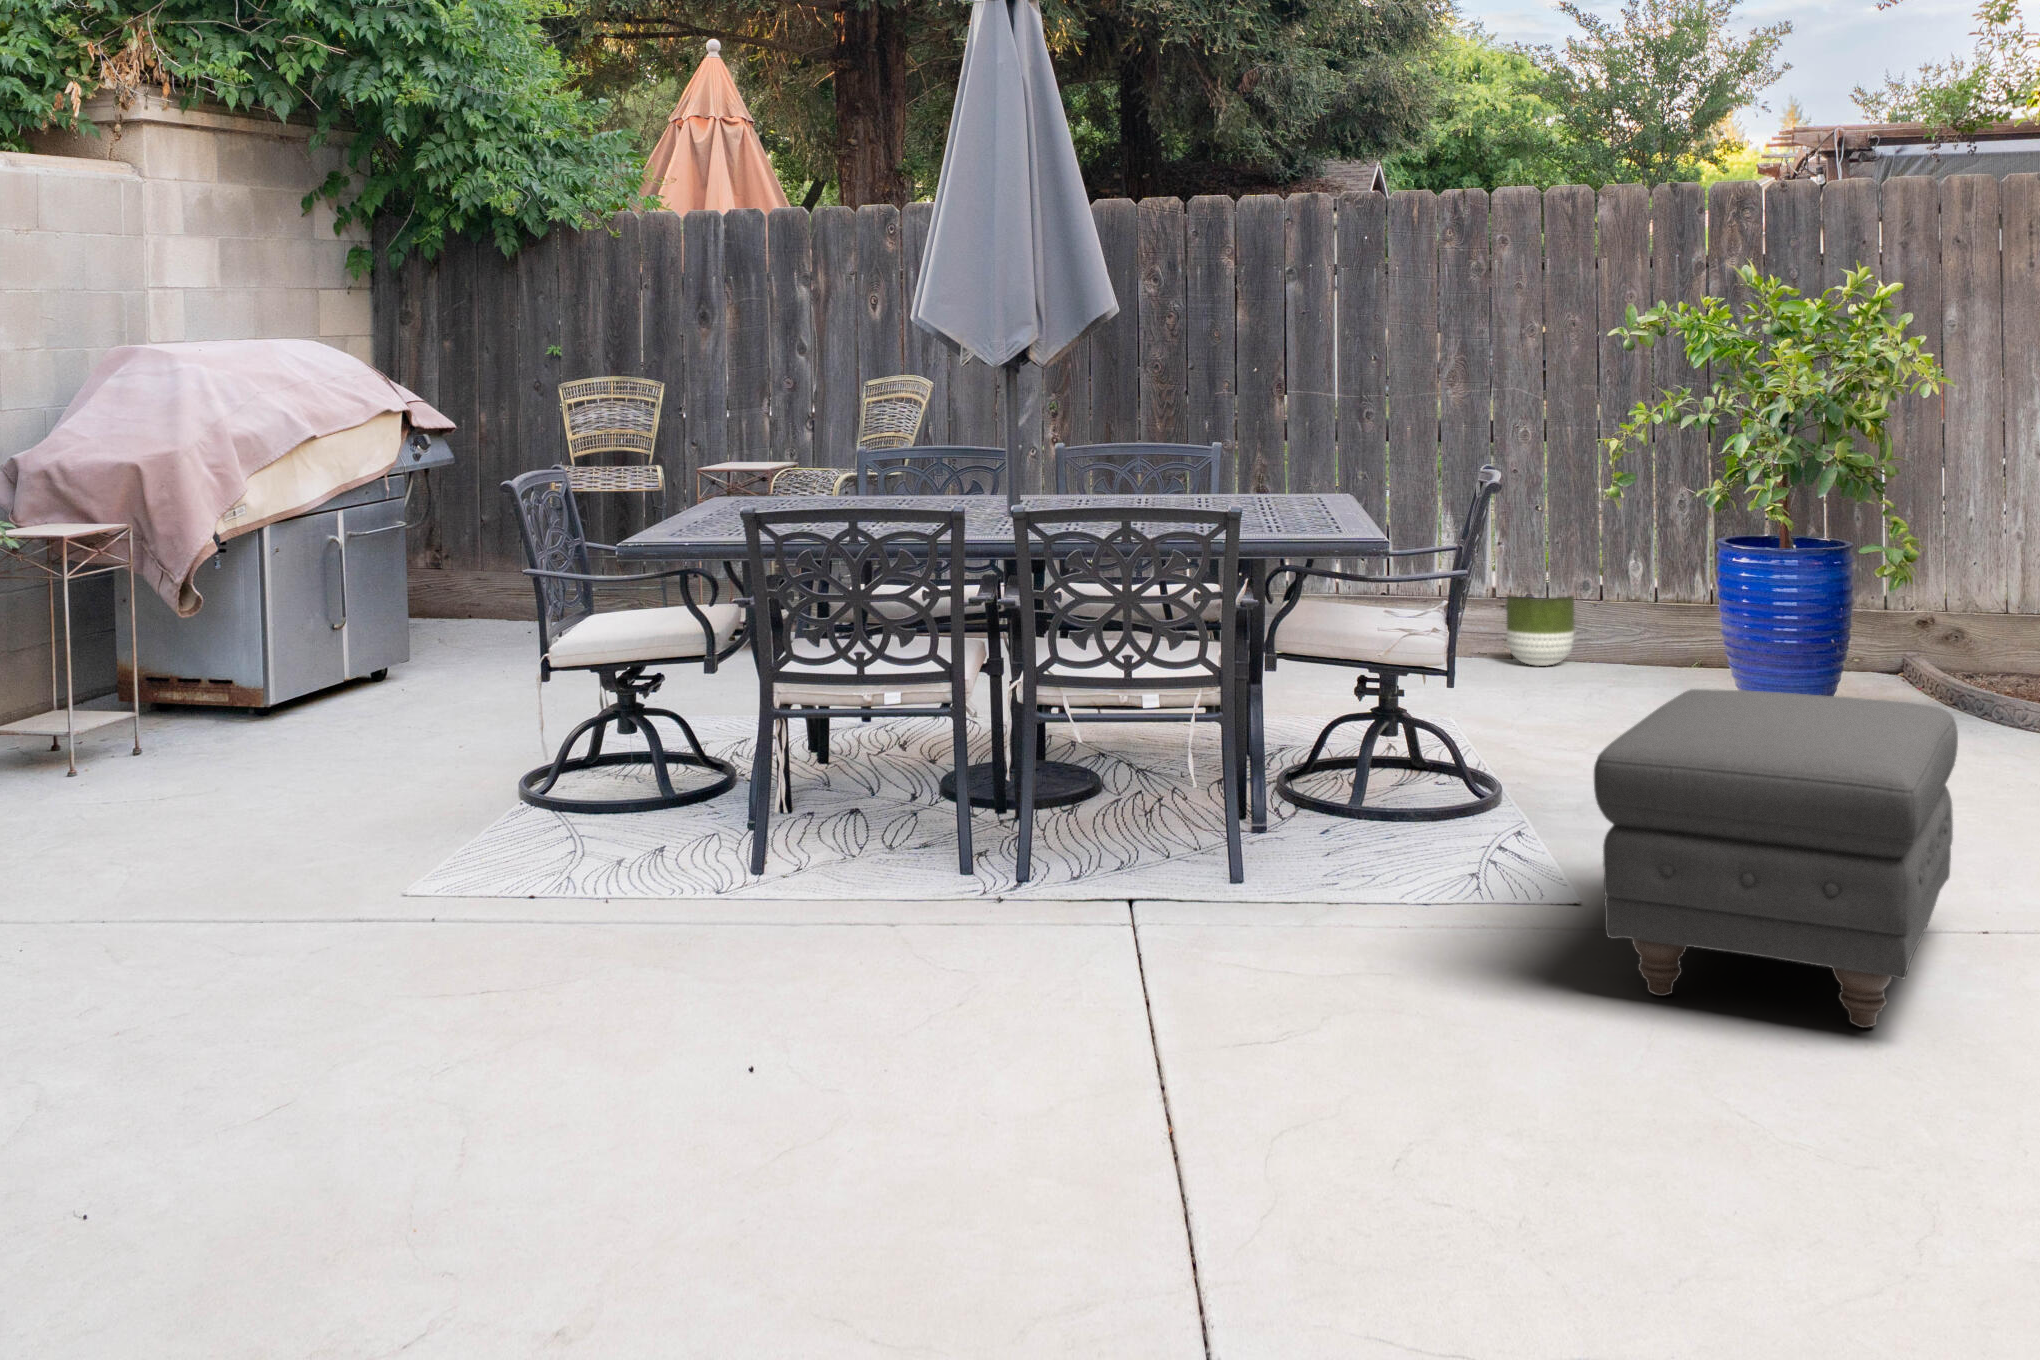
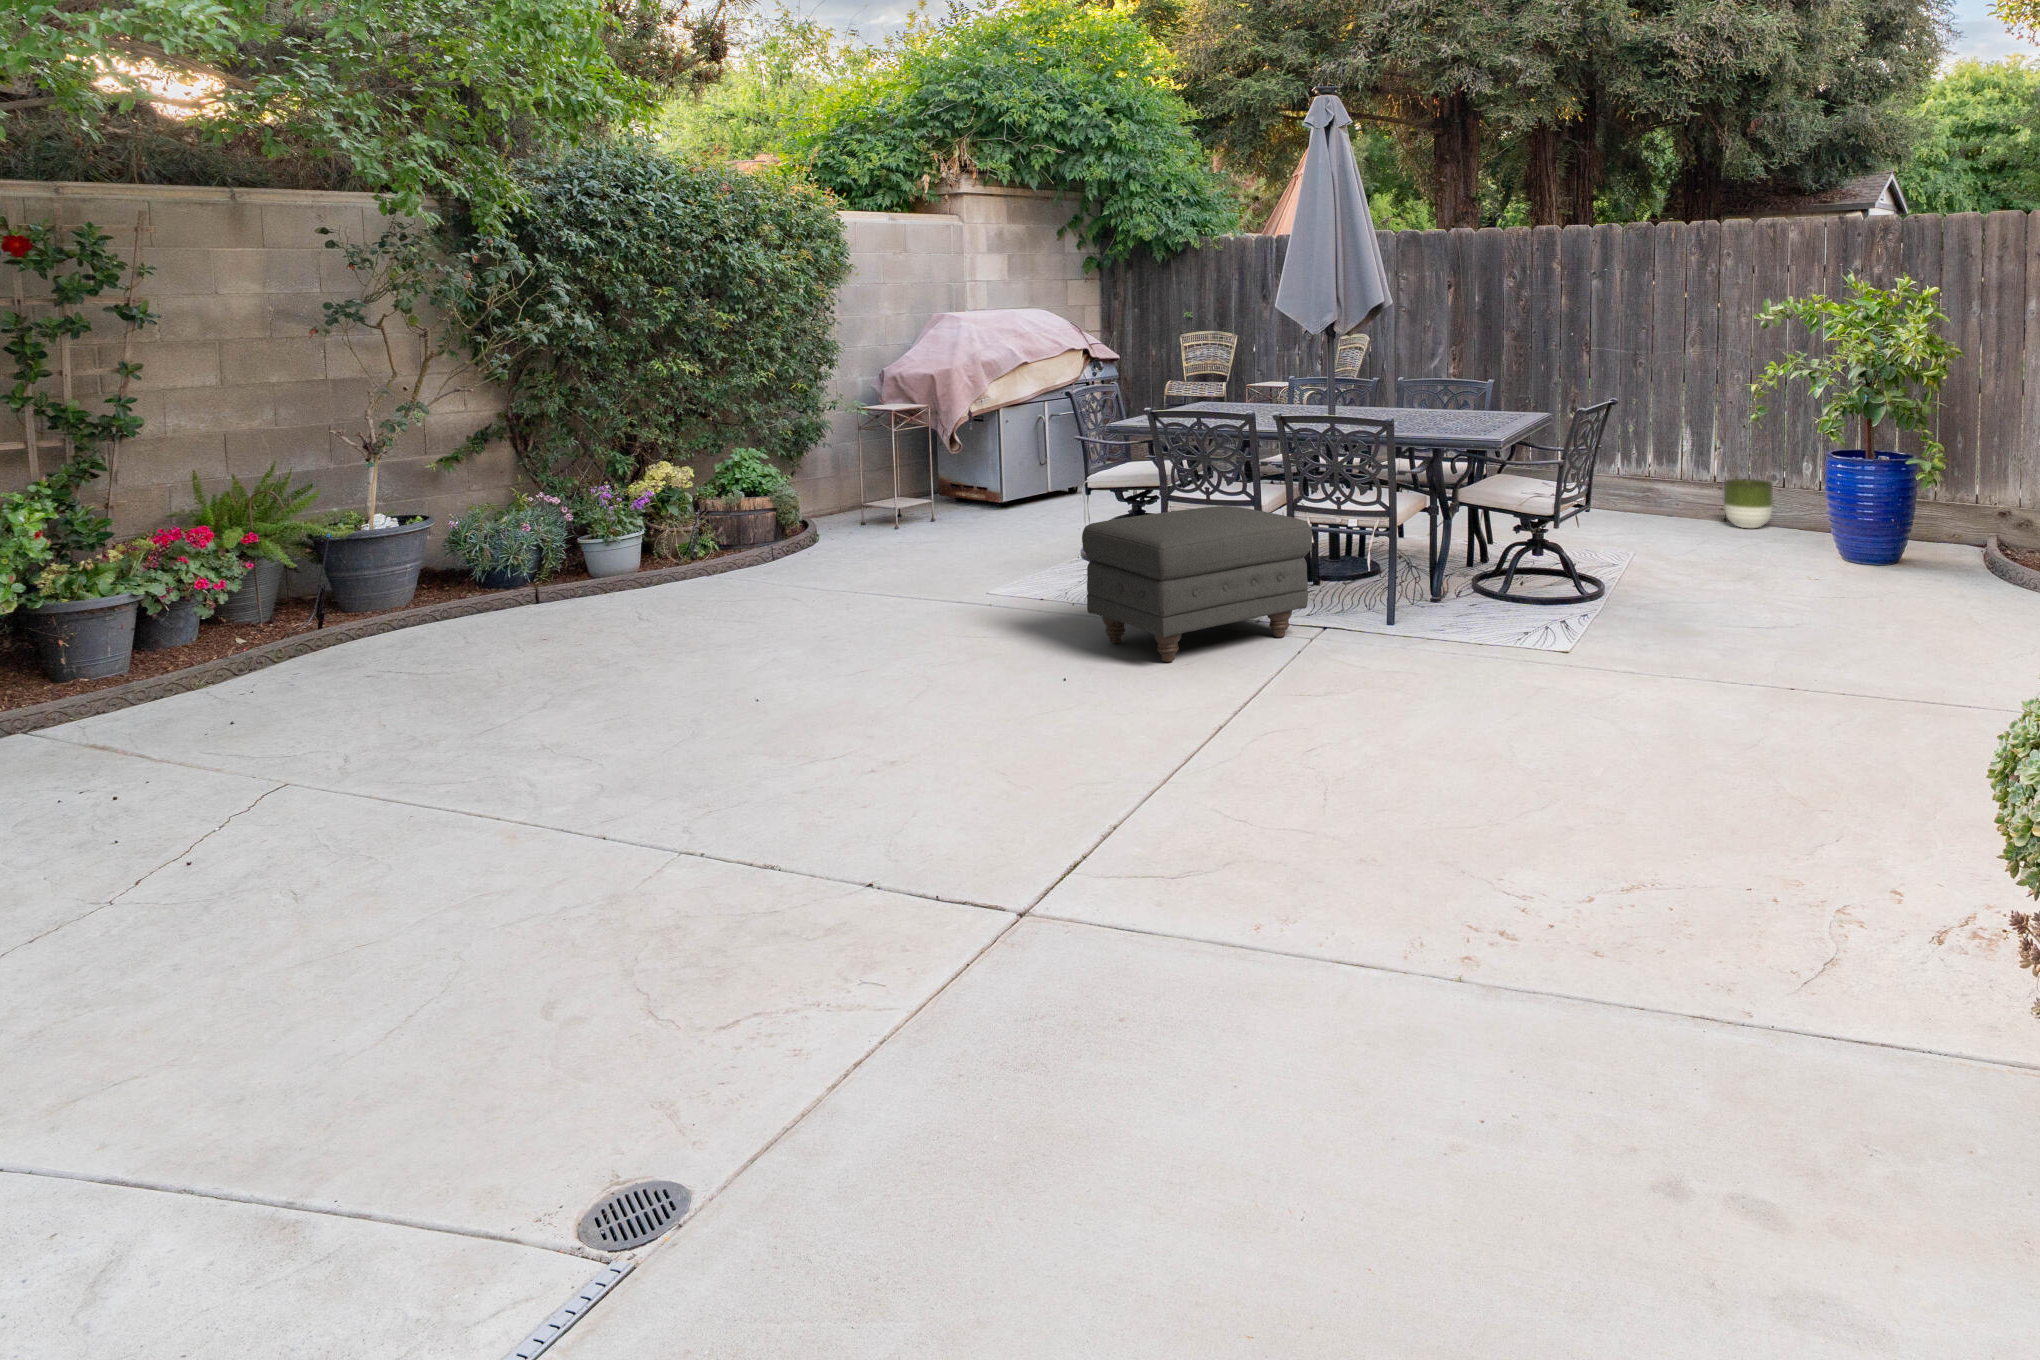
ottoman: present [1594,689,1958,1028] -> present [1082,506,1312,662]

